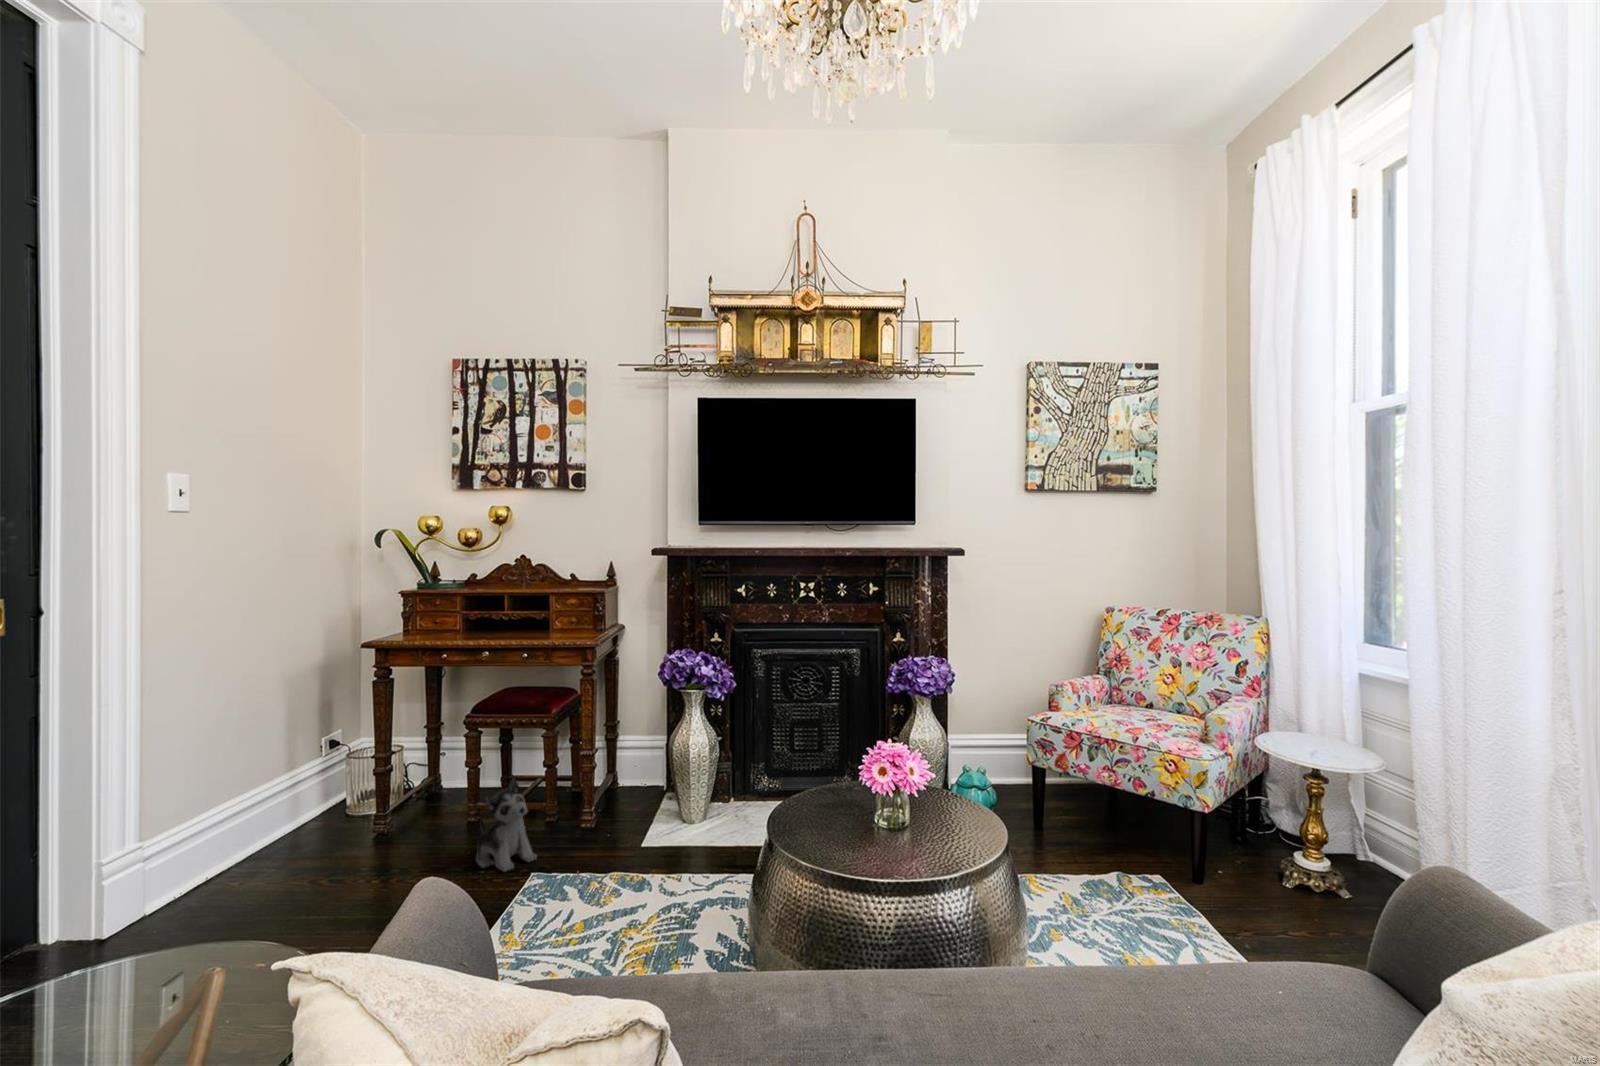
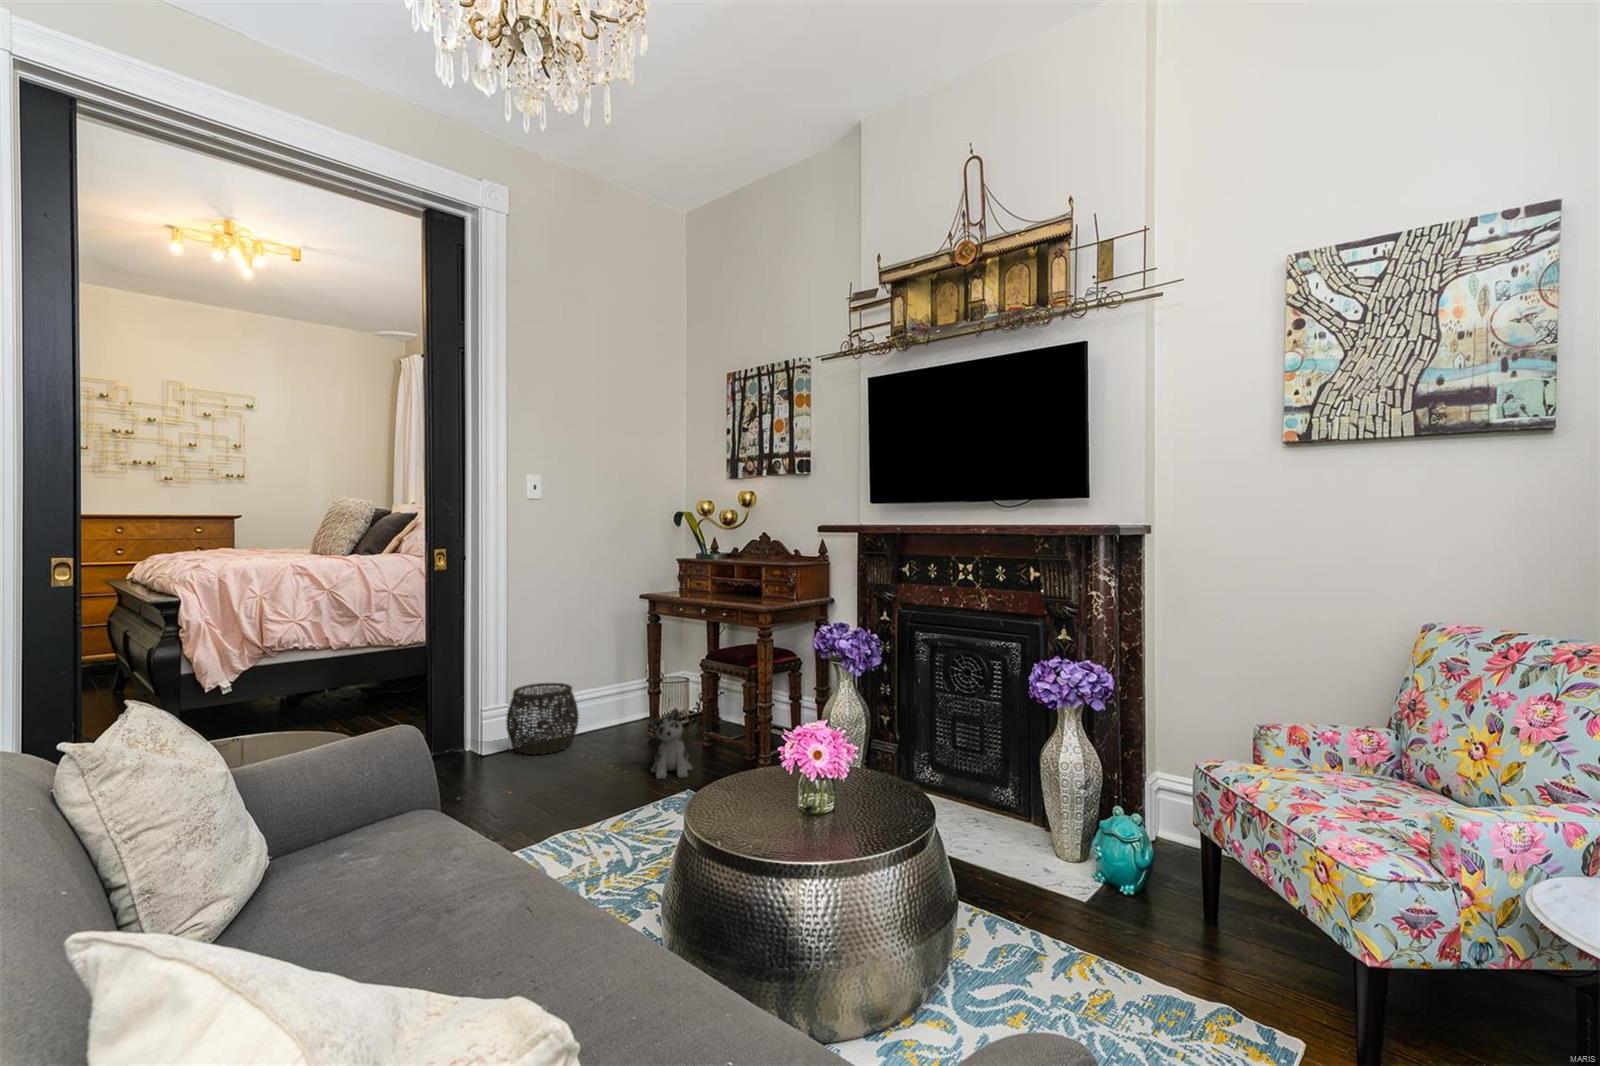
woven basket: none [182,787,312,909] -> present [506,683,579,755]

